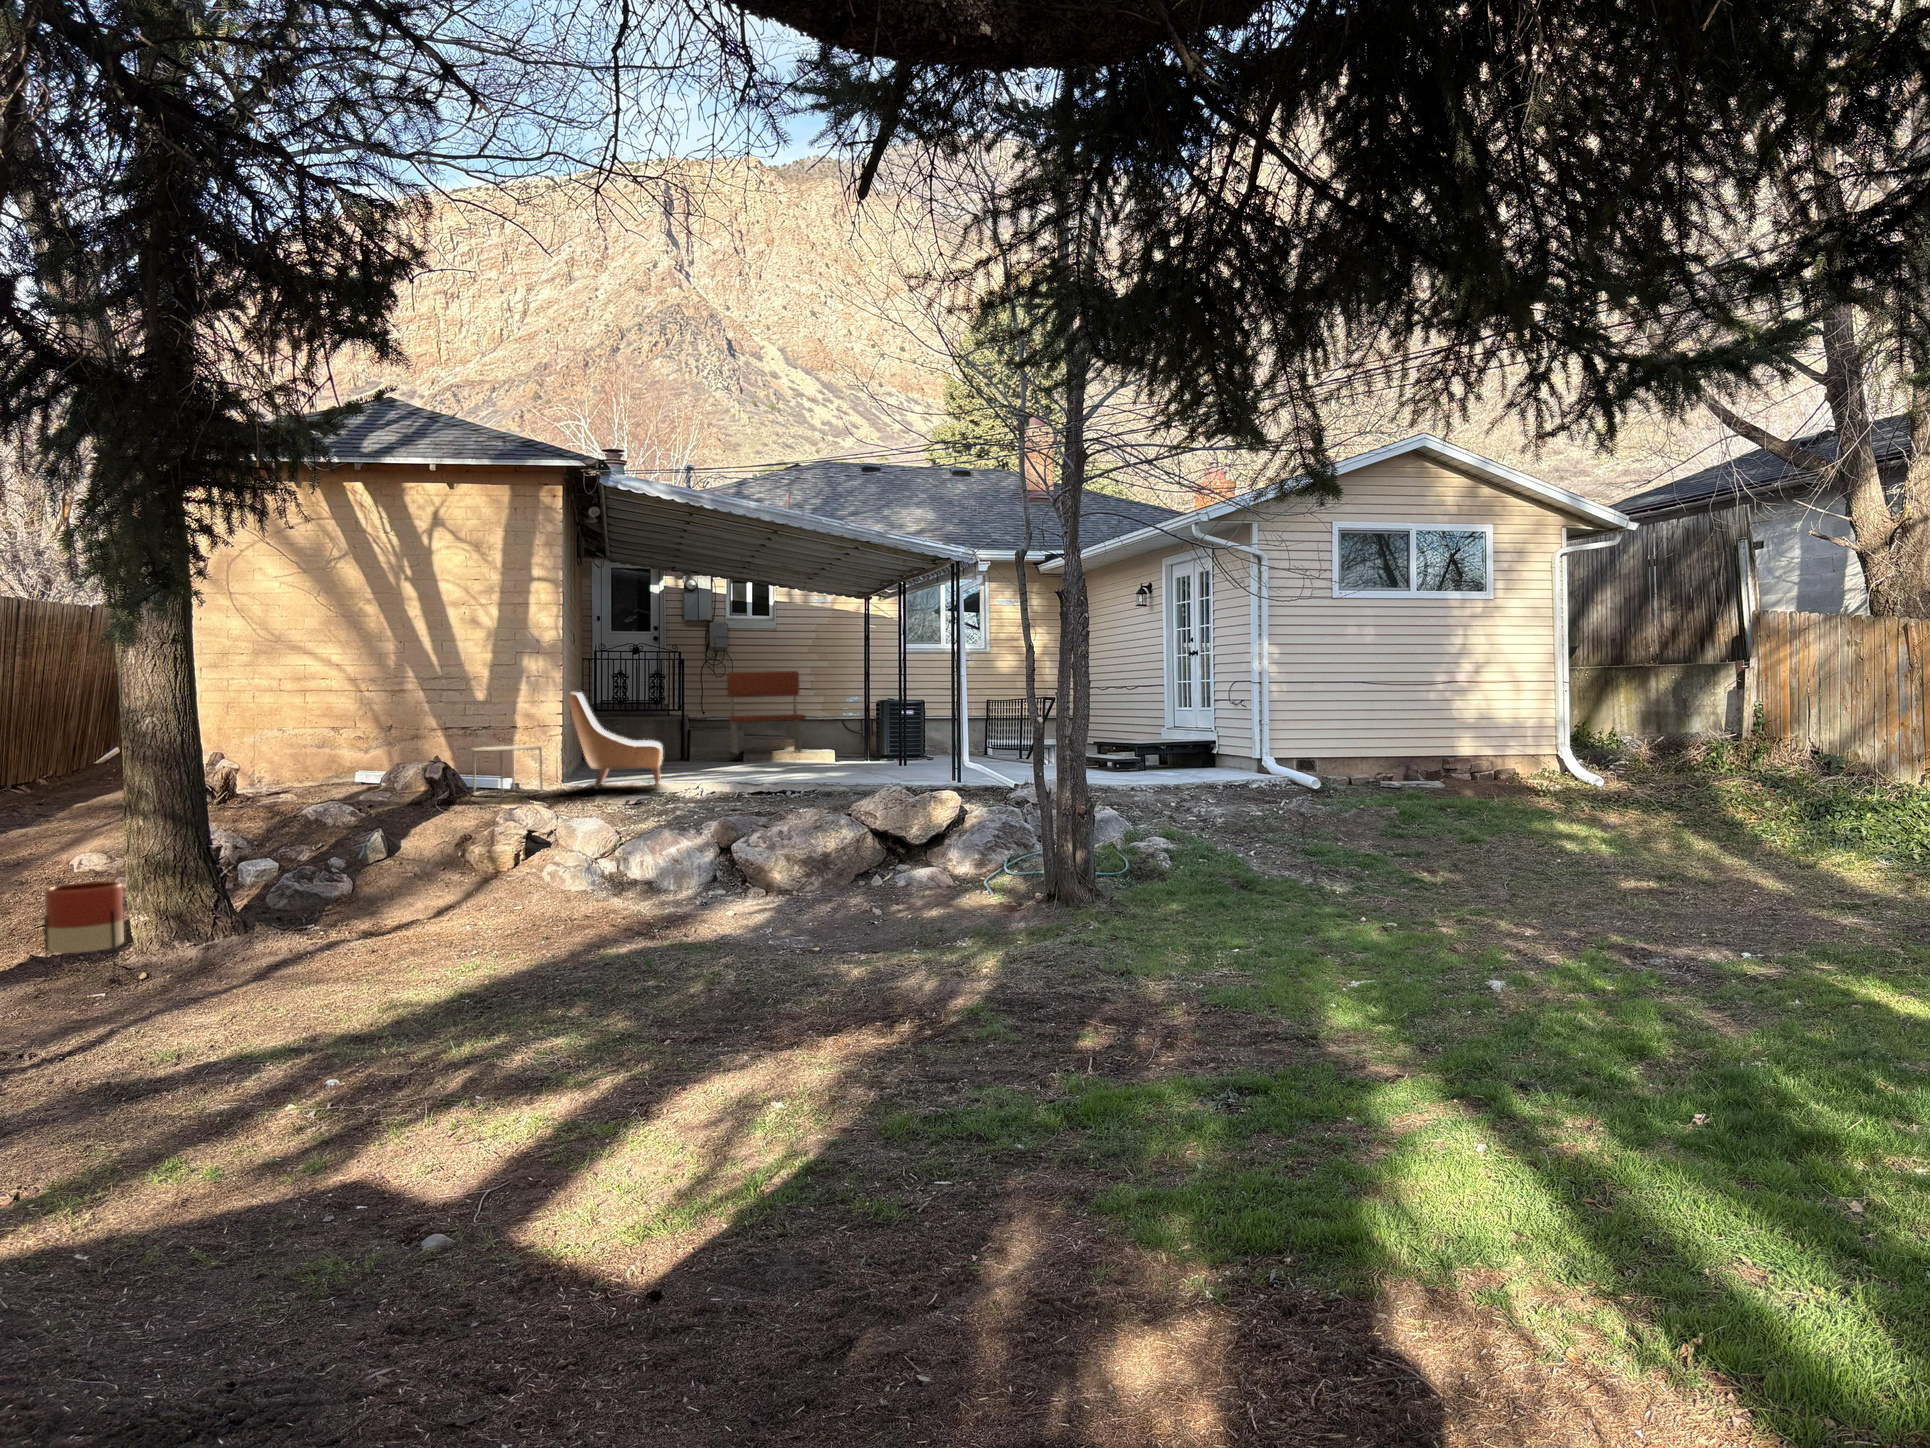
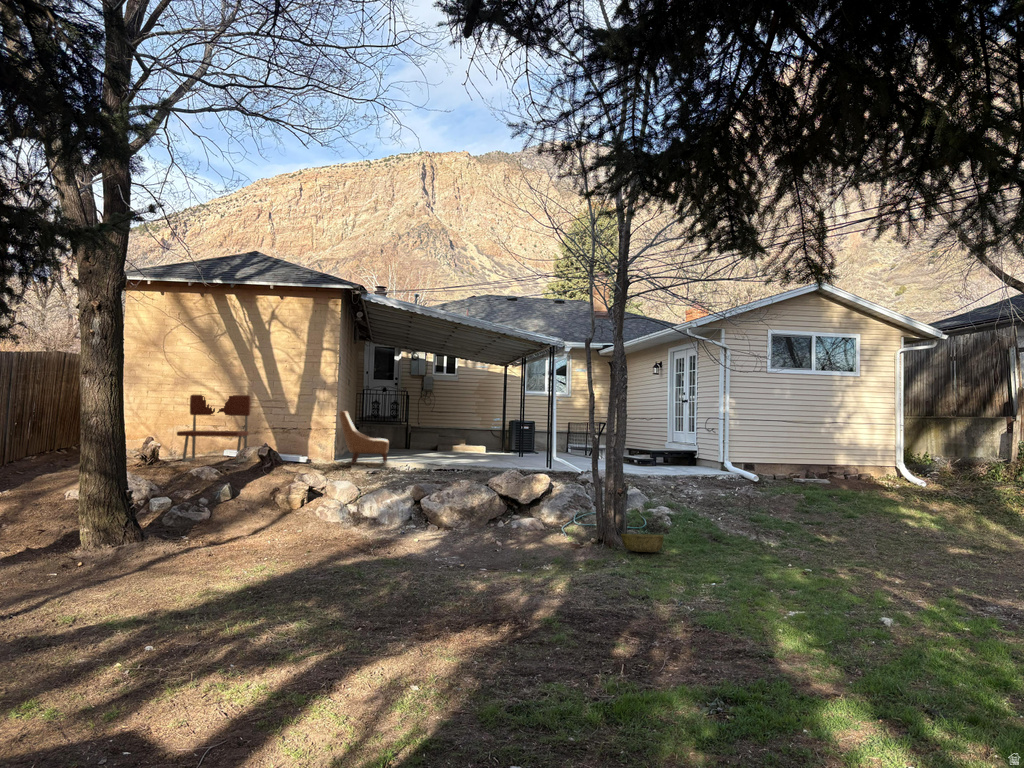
bench: present [727,671,806,753] -> present [177,395,251,463]
side table: present [472,746,543,797] -> none [285,439,323,467]
woven basket: none [1086,878,1157,909] -> present [621,534,664,552]
planter: present [44,881,124,979] -> none [31,508,76,563]

